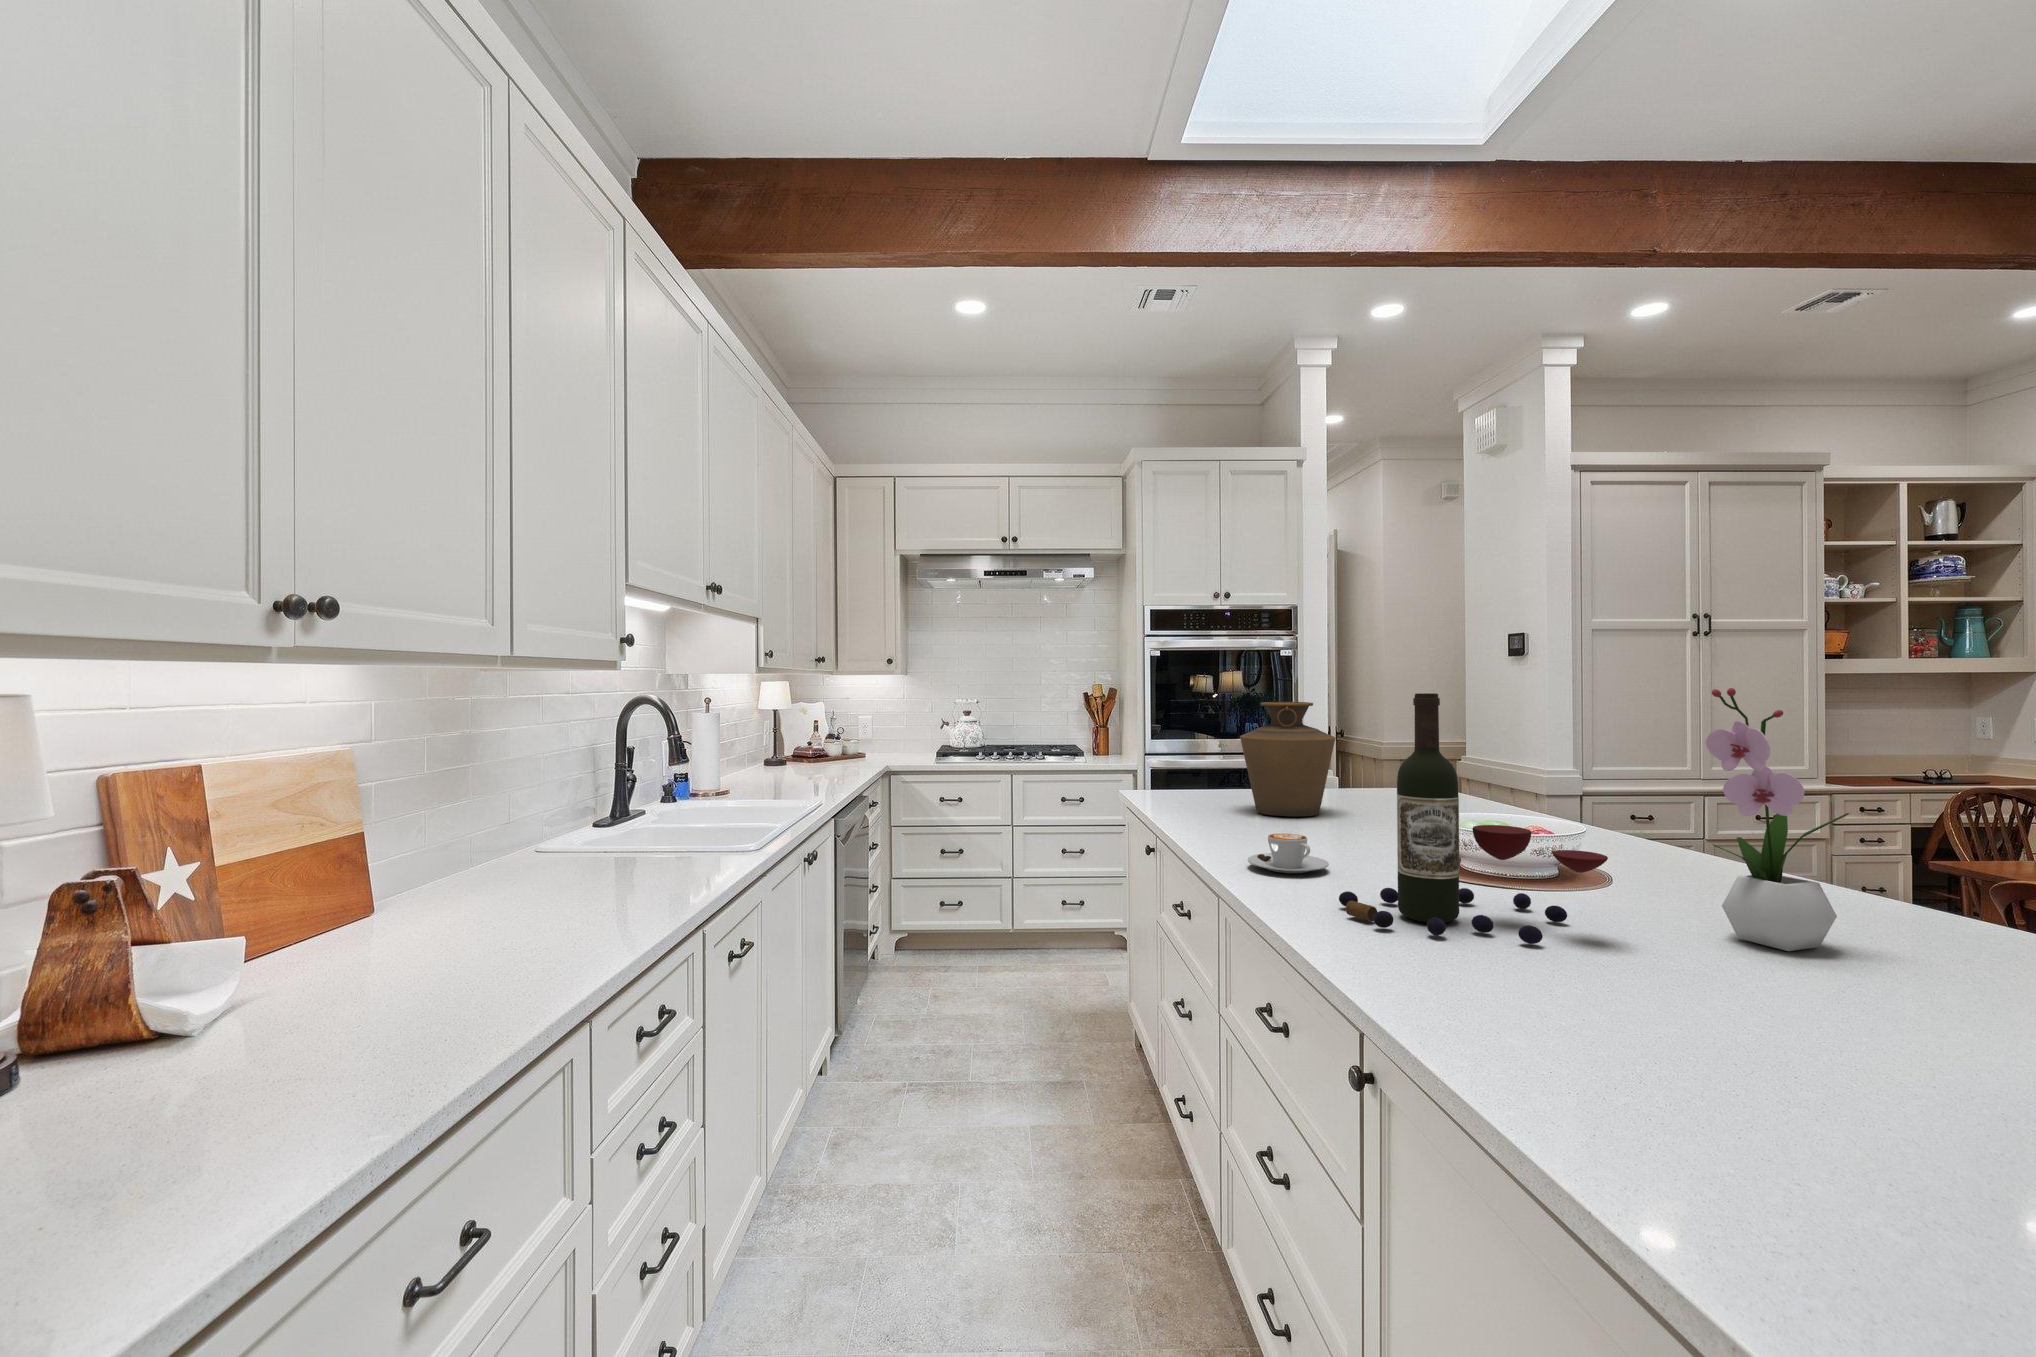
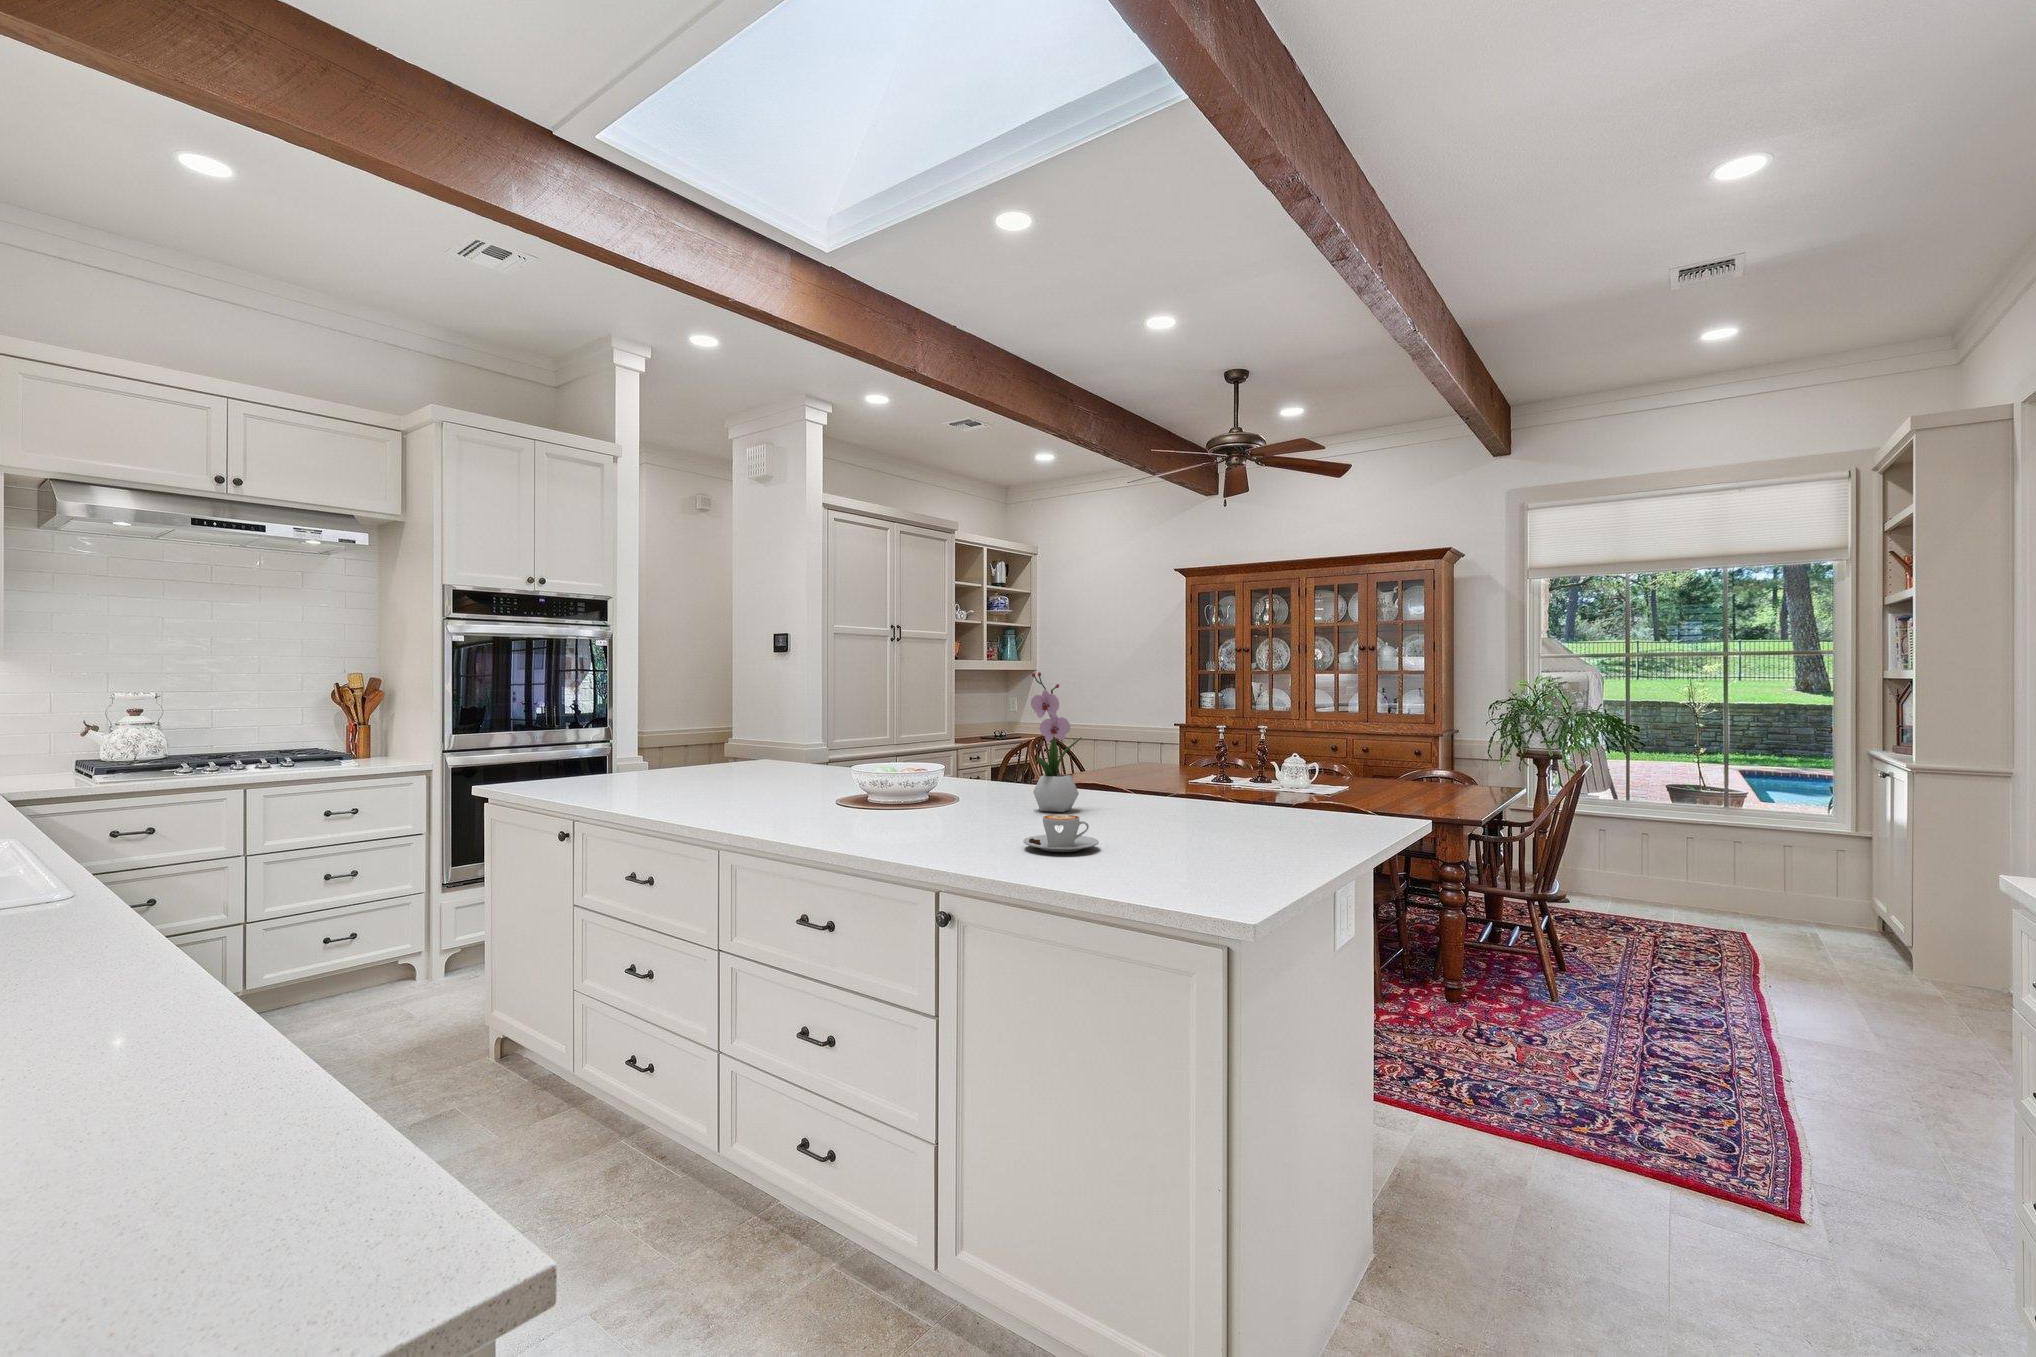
wine bottle: present [1339,693,1608,944] -> none [842,675,1000,832]
vase: present [1240,702,1335,816] -> none [646,688,731,788]
coffee cup: present [1247,833,1329,873] -> present [1023,815,1099,852]

